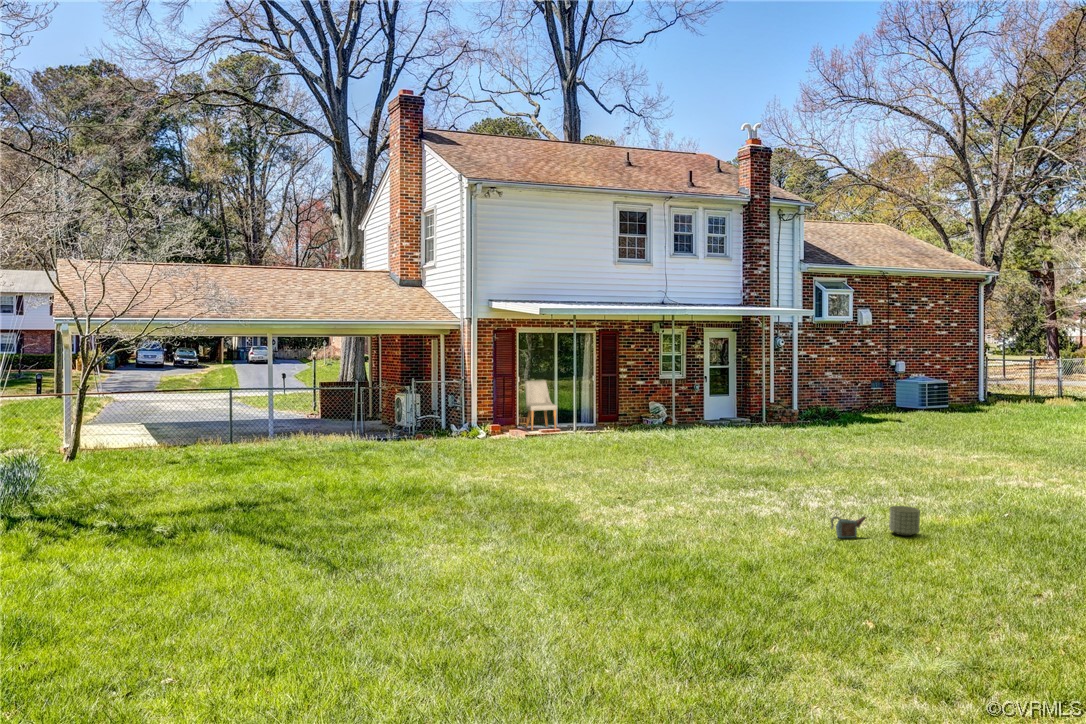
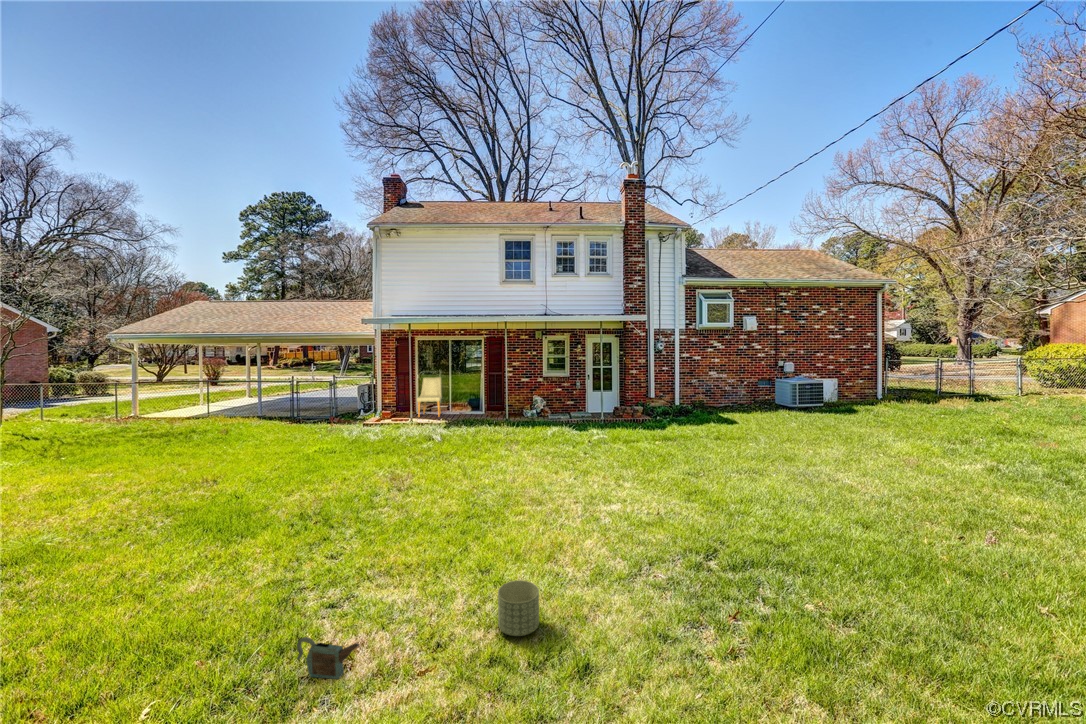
planter: present [889,506,920,536] -> present [498,580,539,636]
watering can: present [831,516,866,538] -> present [297,637,359,679]

